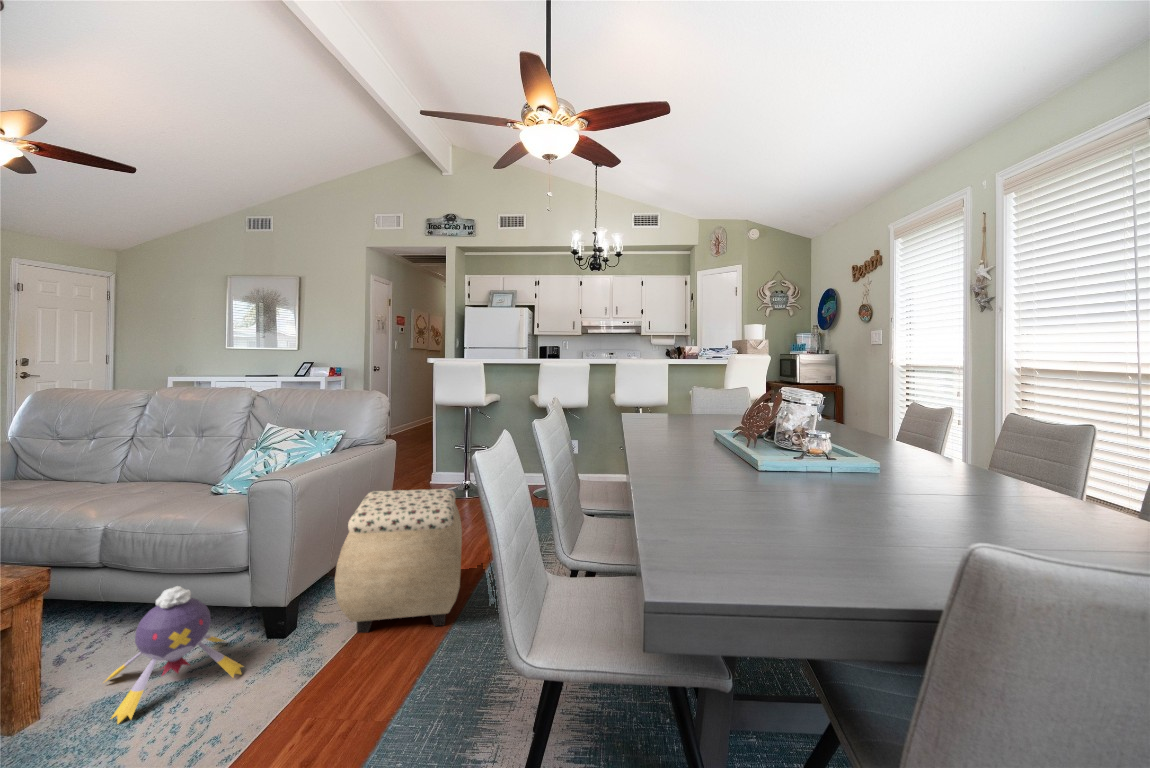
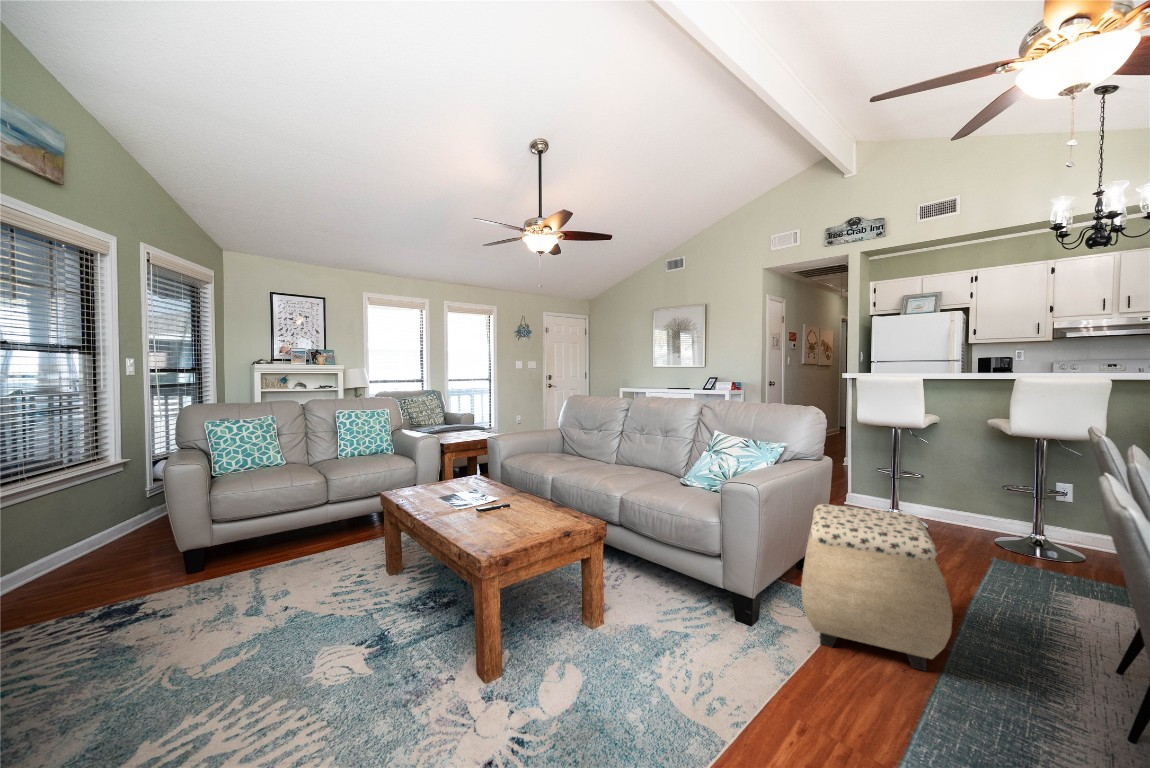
plush toy: present [105,586,243,724] -> none [631,556,727,653]

